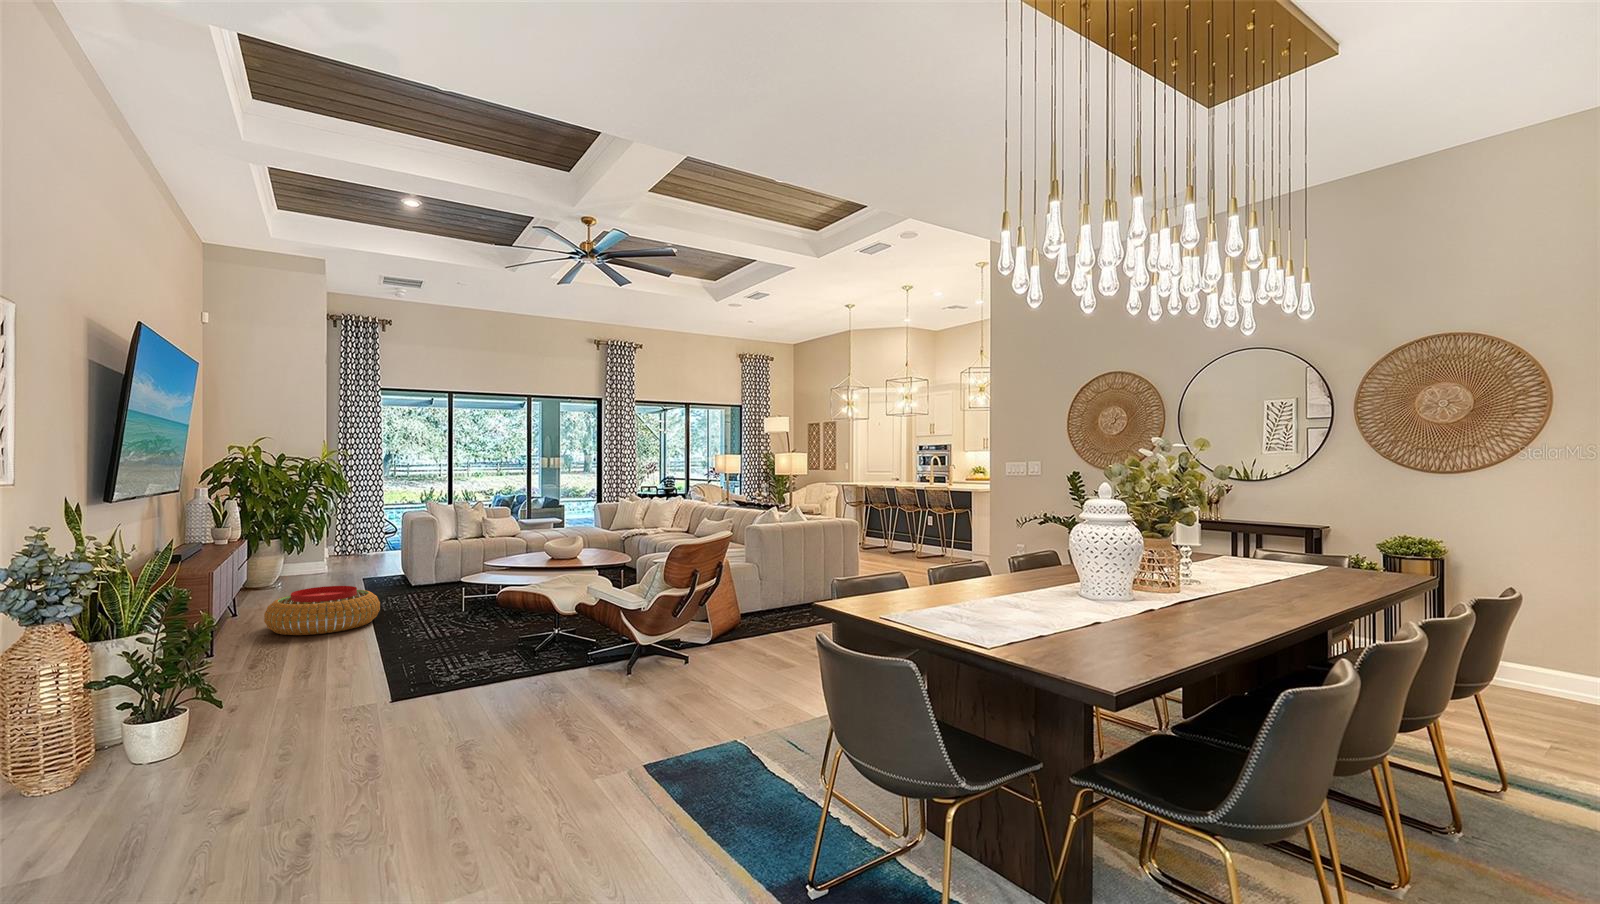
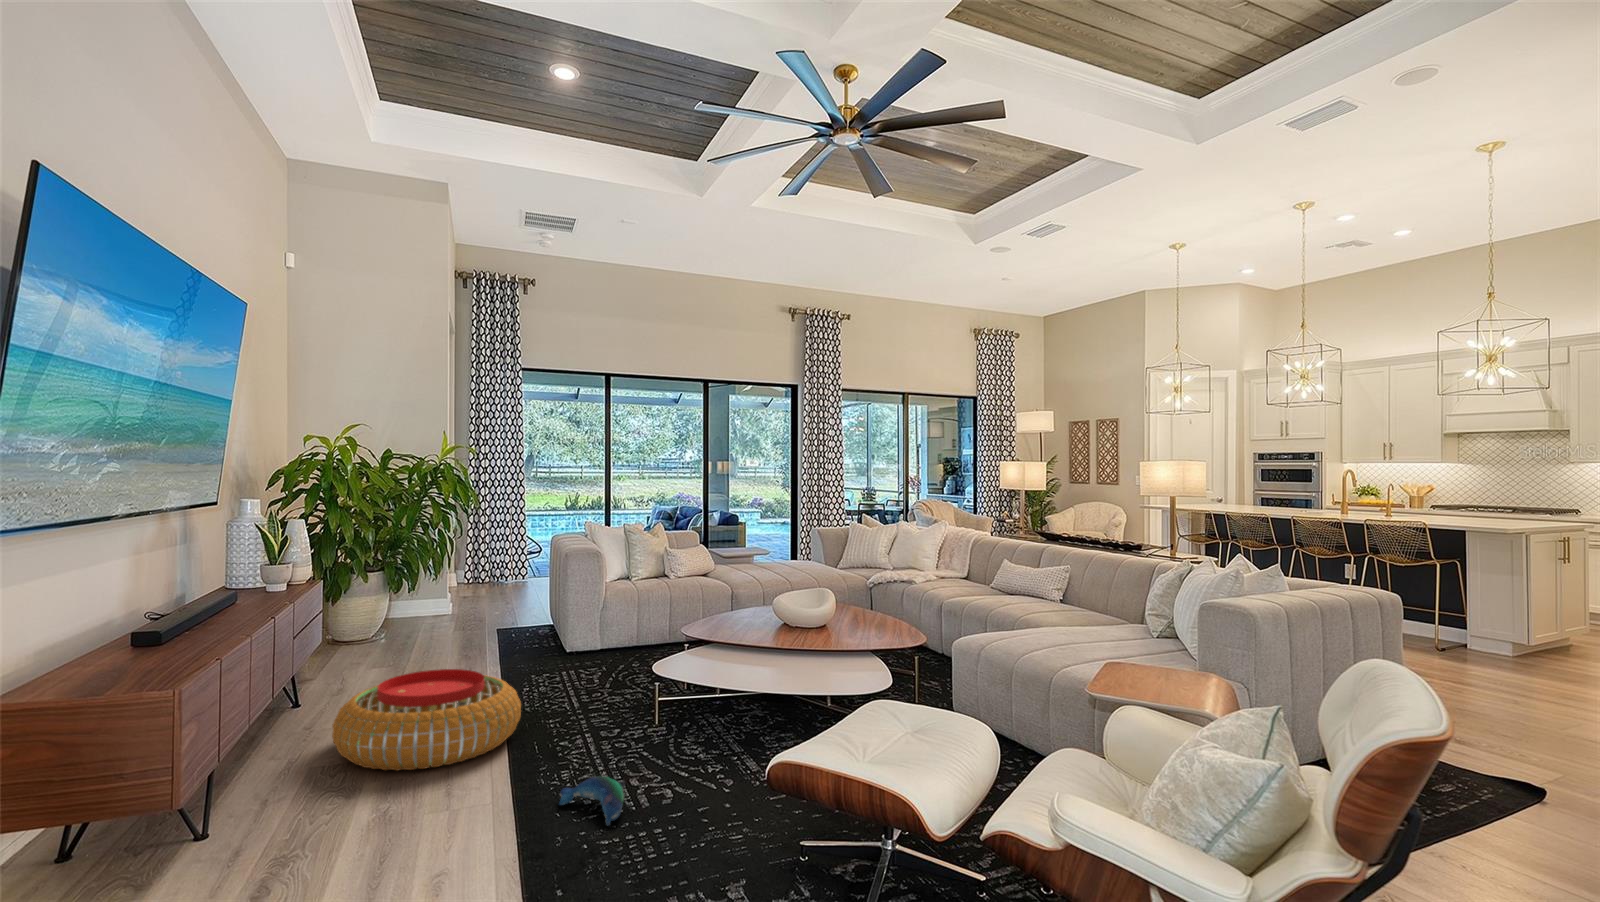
plush toy: none [400,626,437,645] -> present [559,776,625,825]

